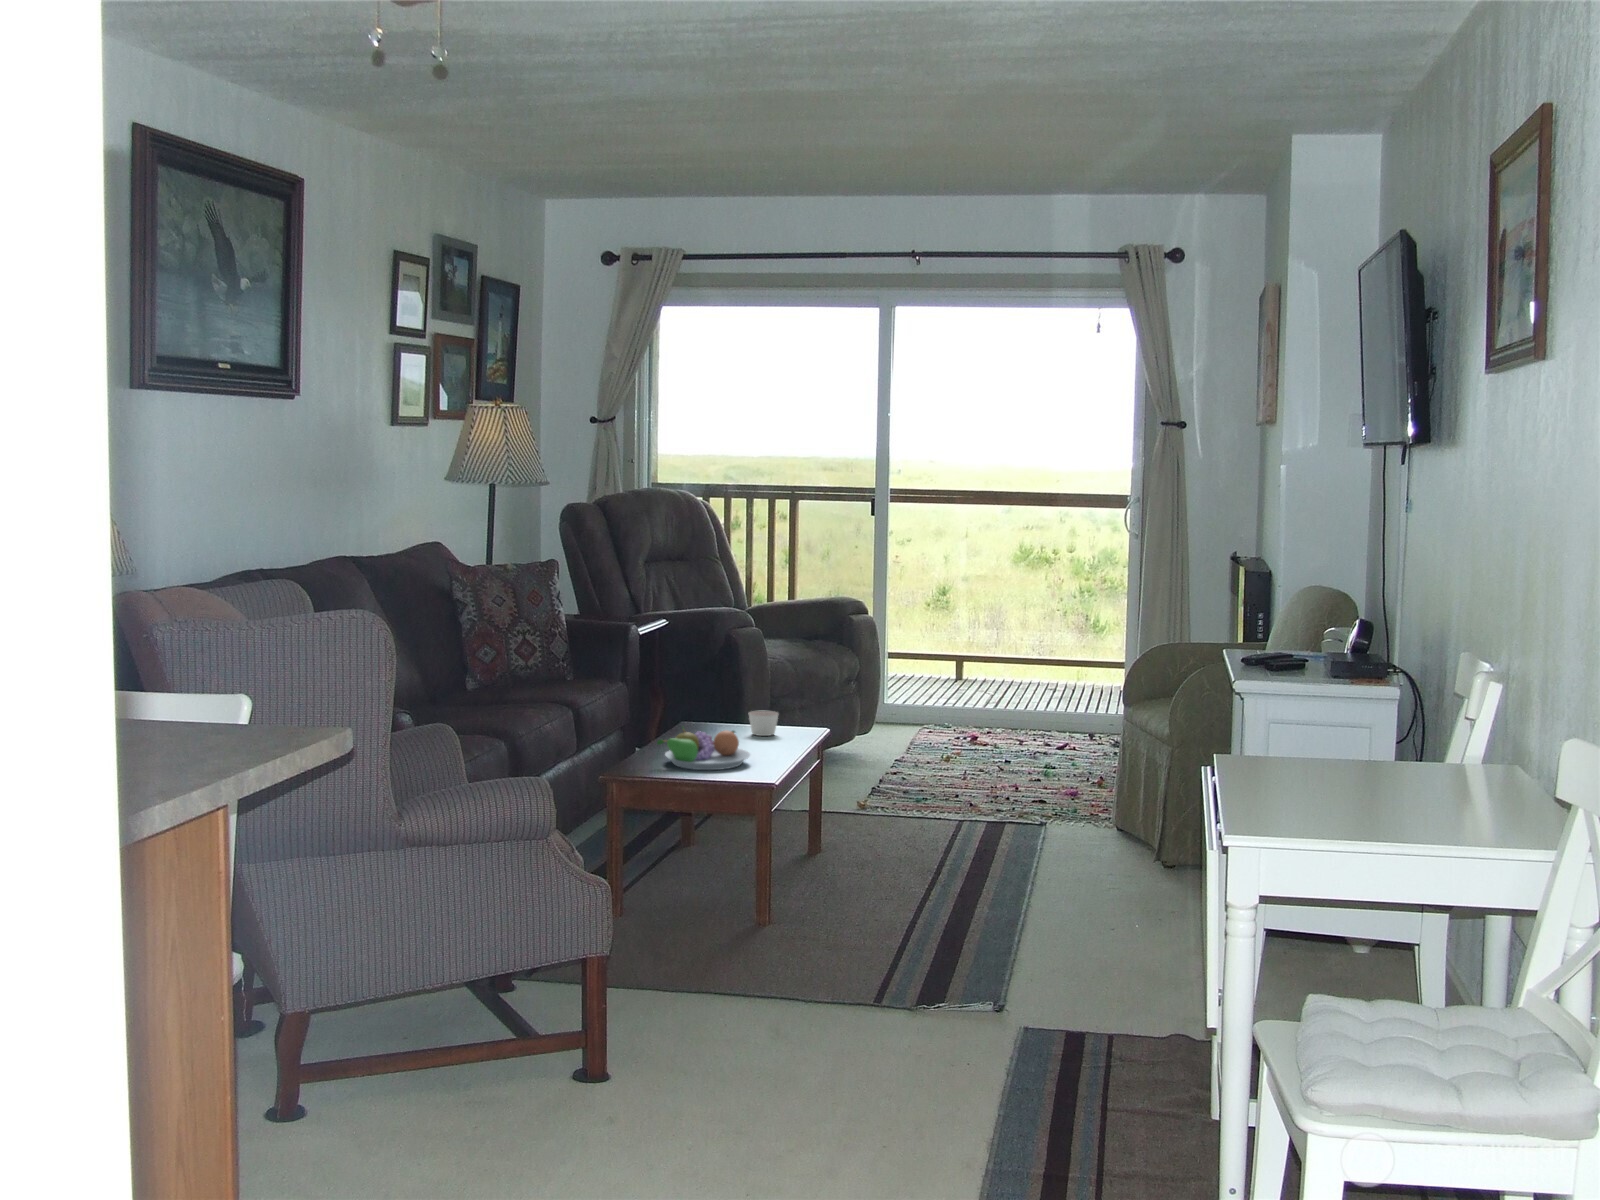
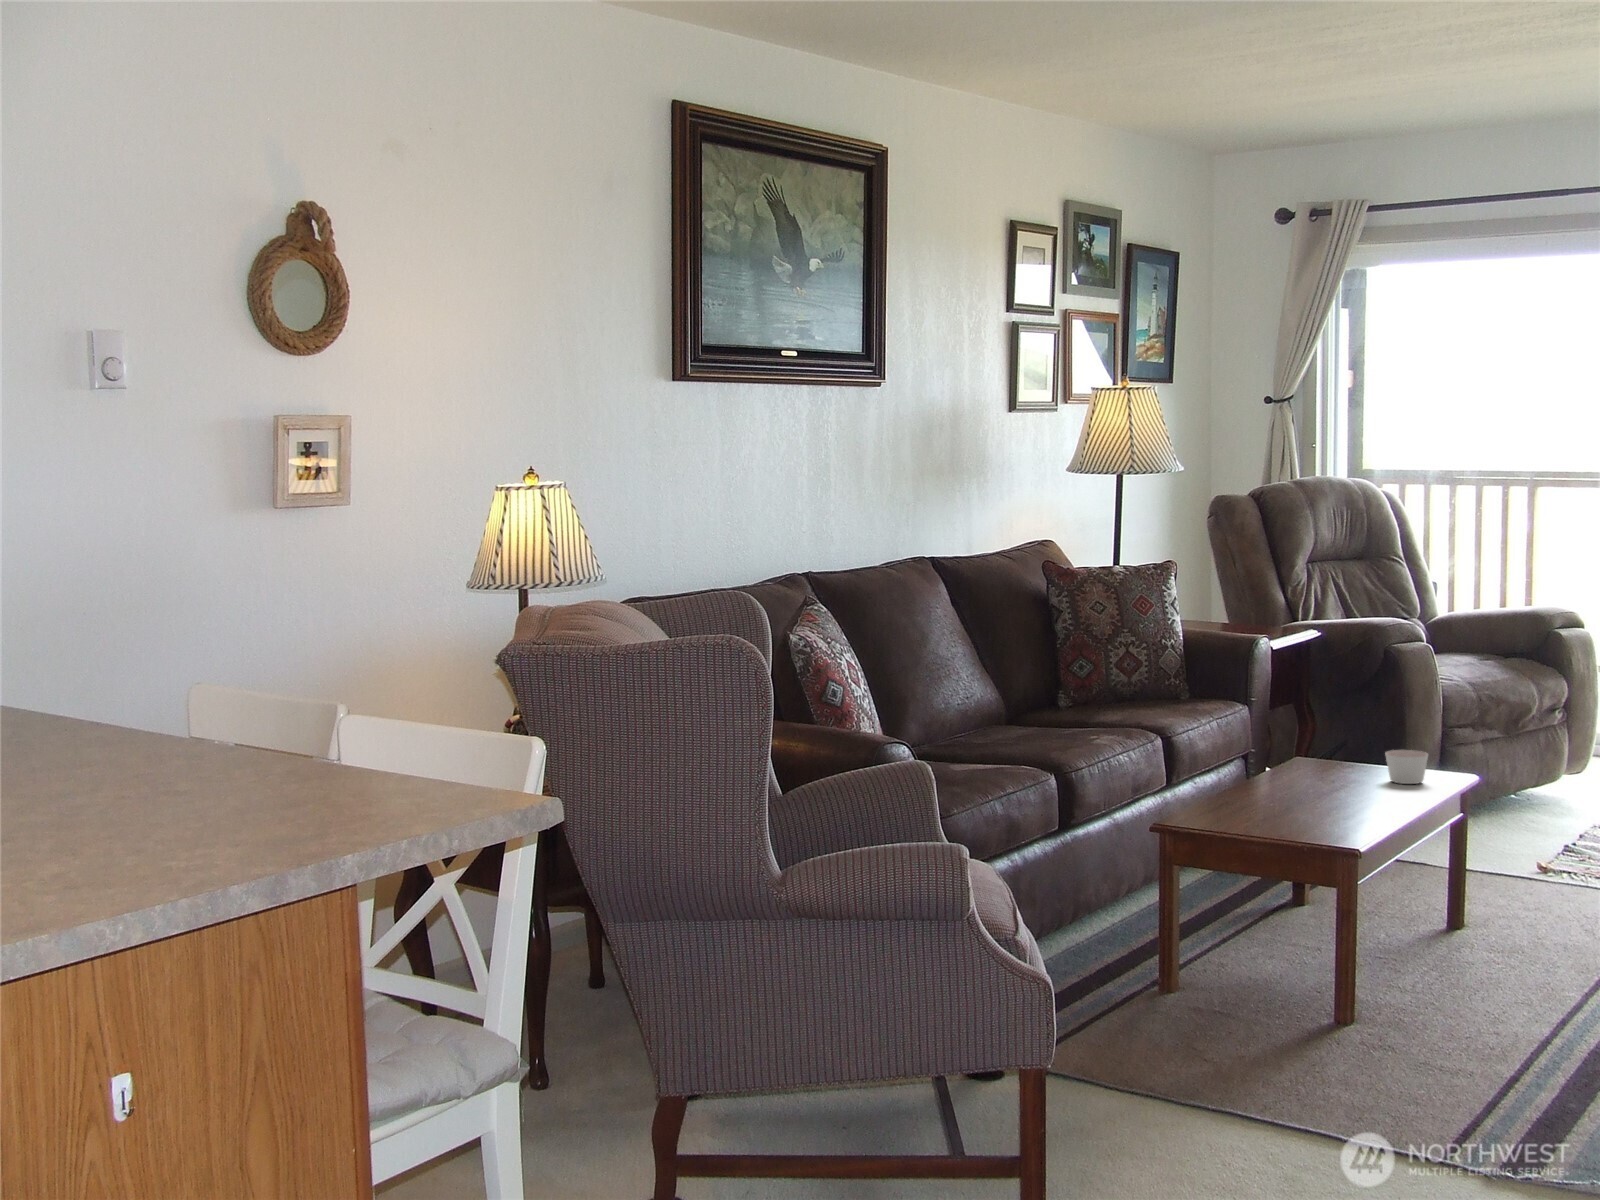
fruit bowl: present [657,728,750,770] -> none [1226,766,1359,827]

